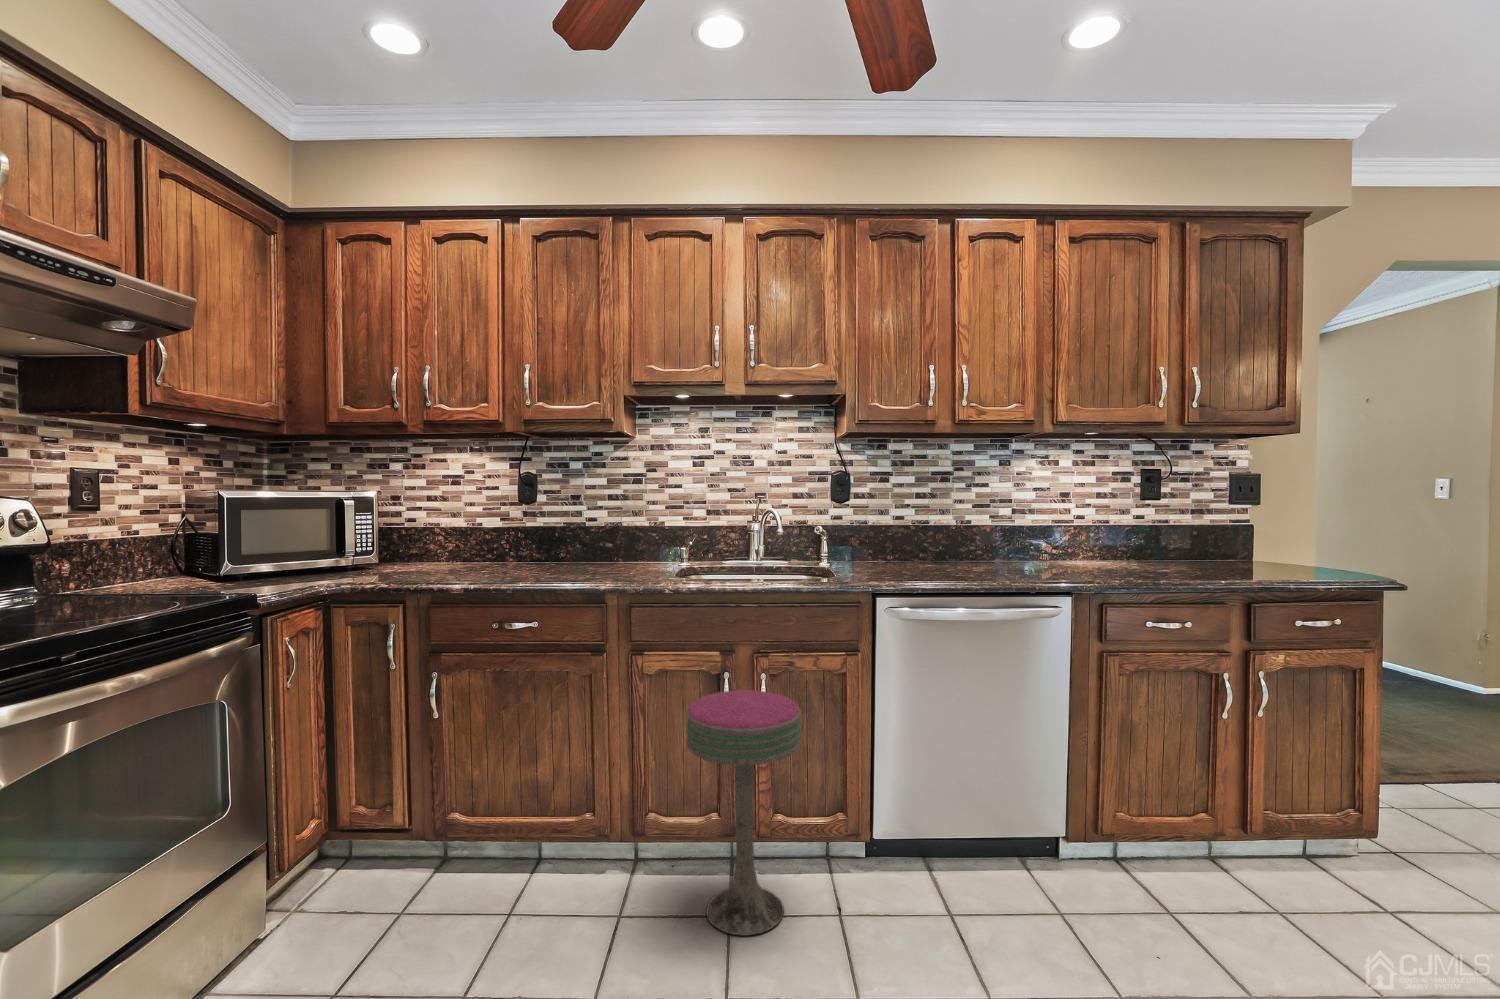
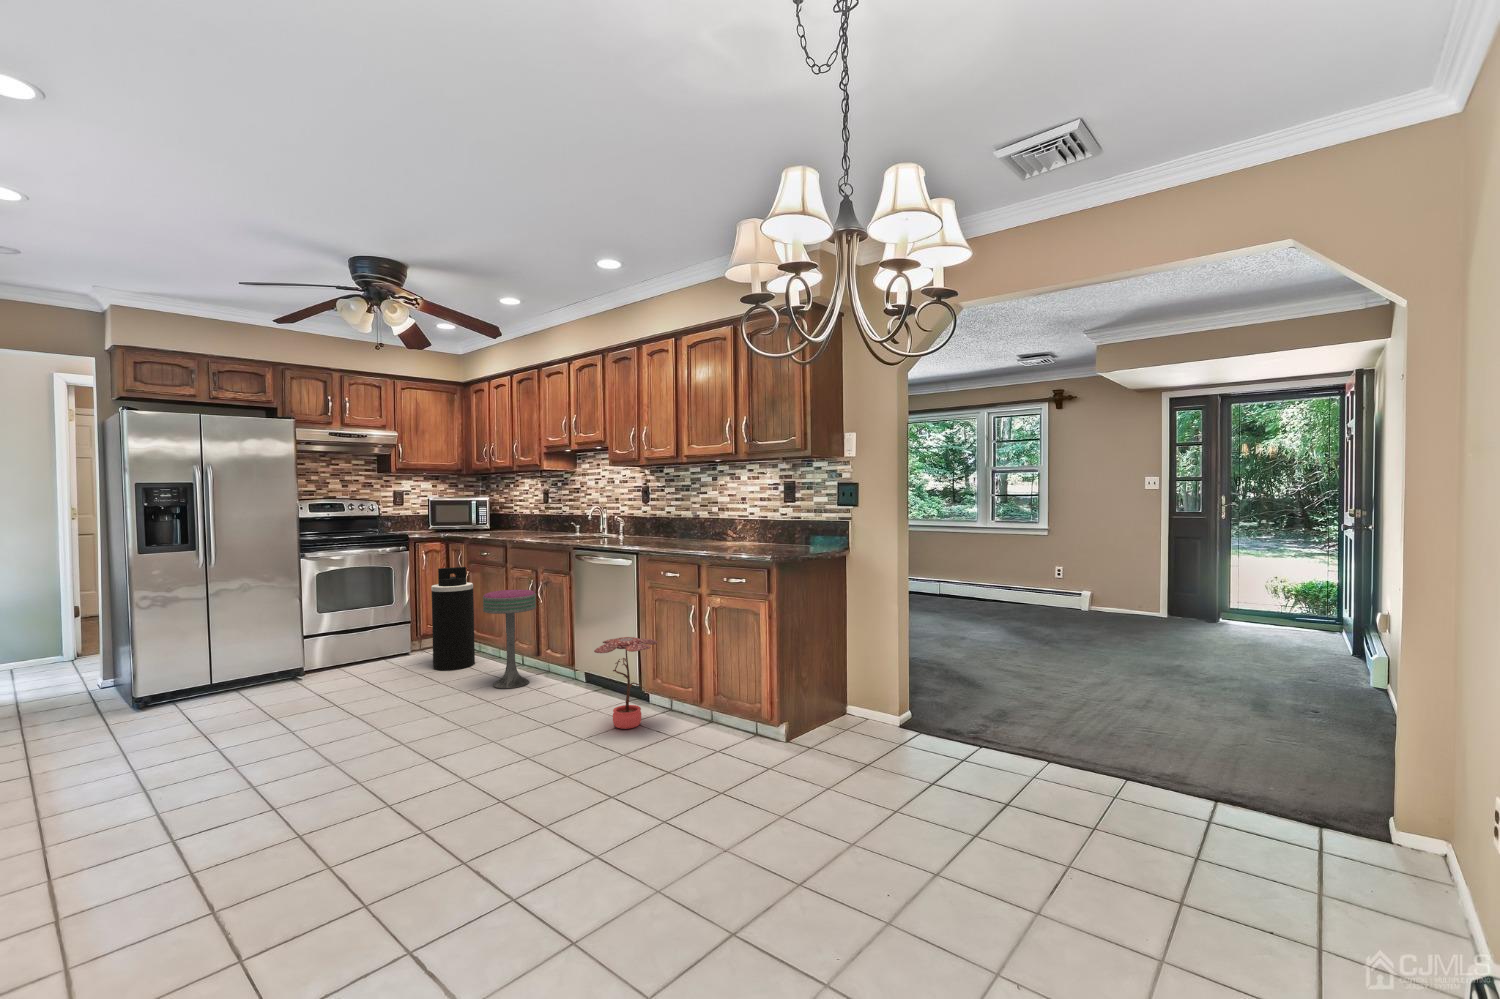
trash can: none [415,659,524,946] -> present [432,567,475,670]
potted plant: none [1114,744,1255,931] -> present [594,637,658,729]

